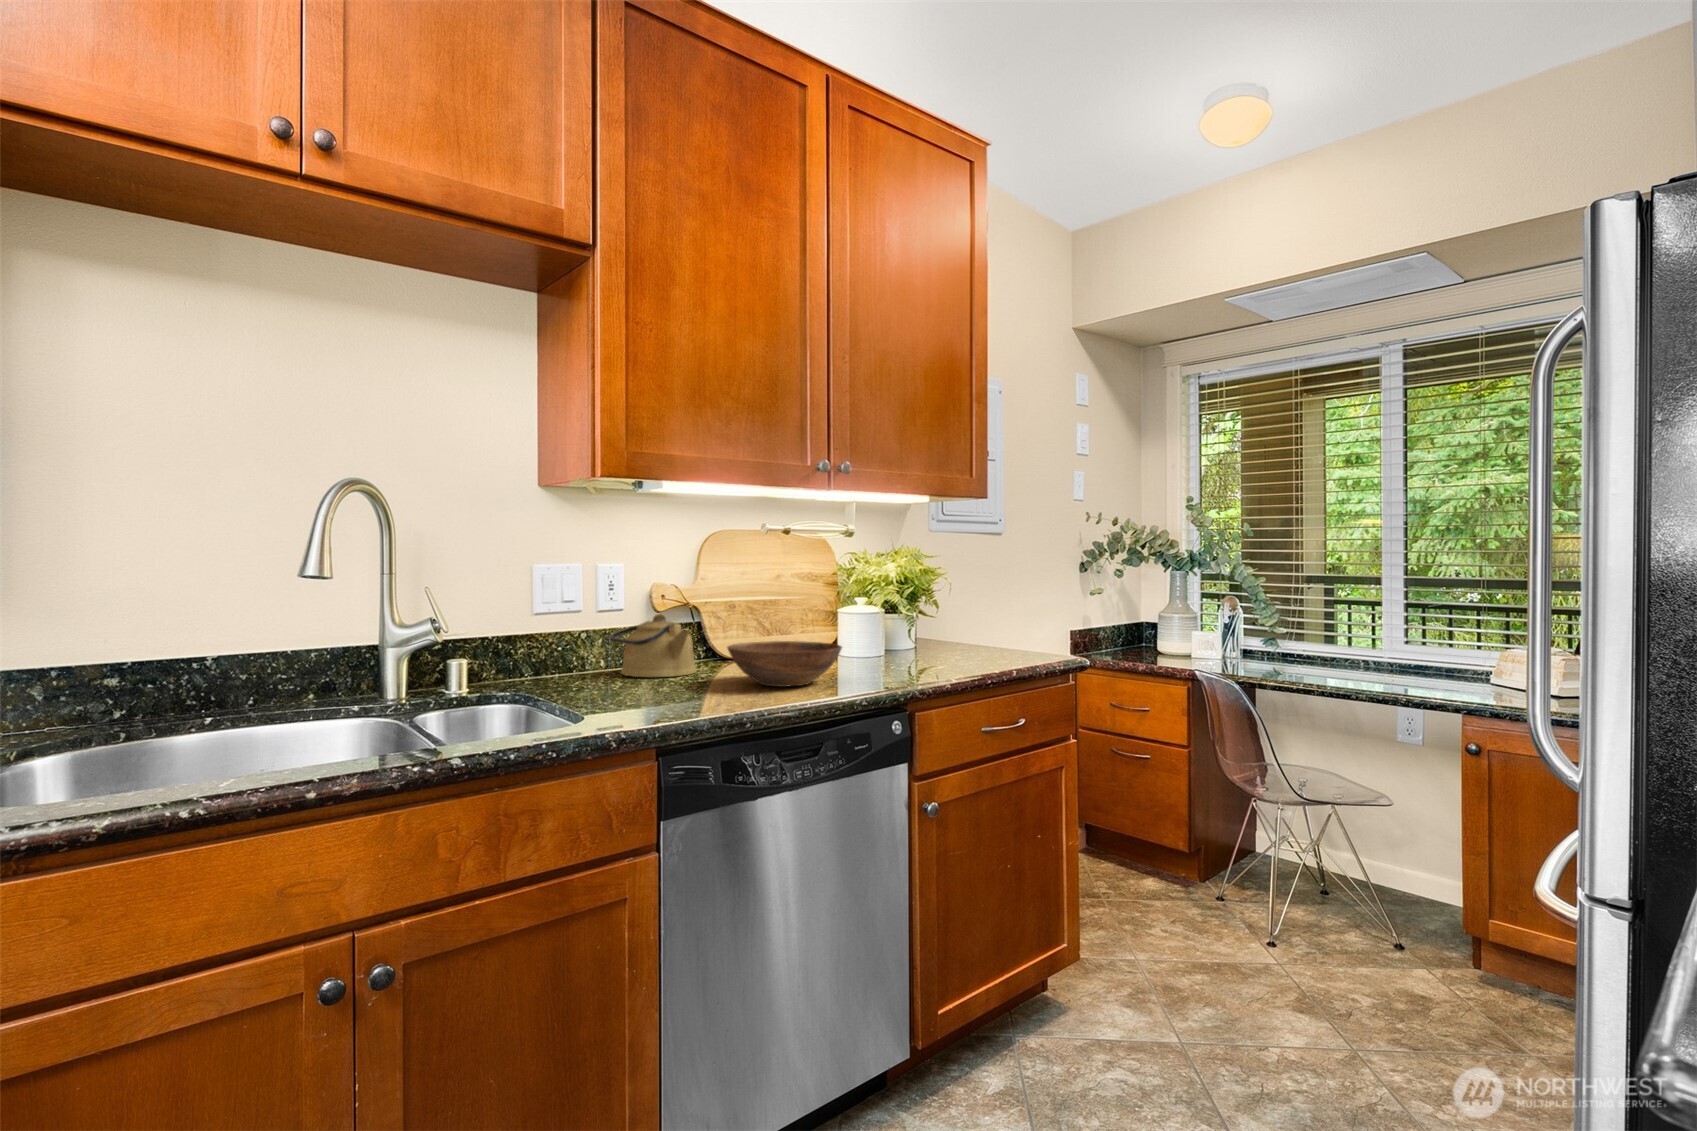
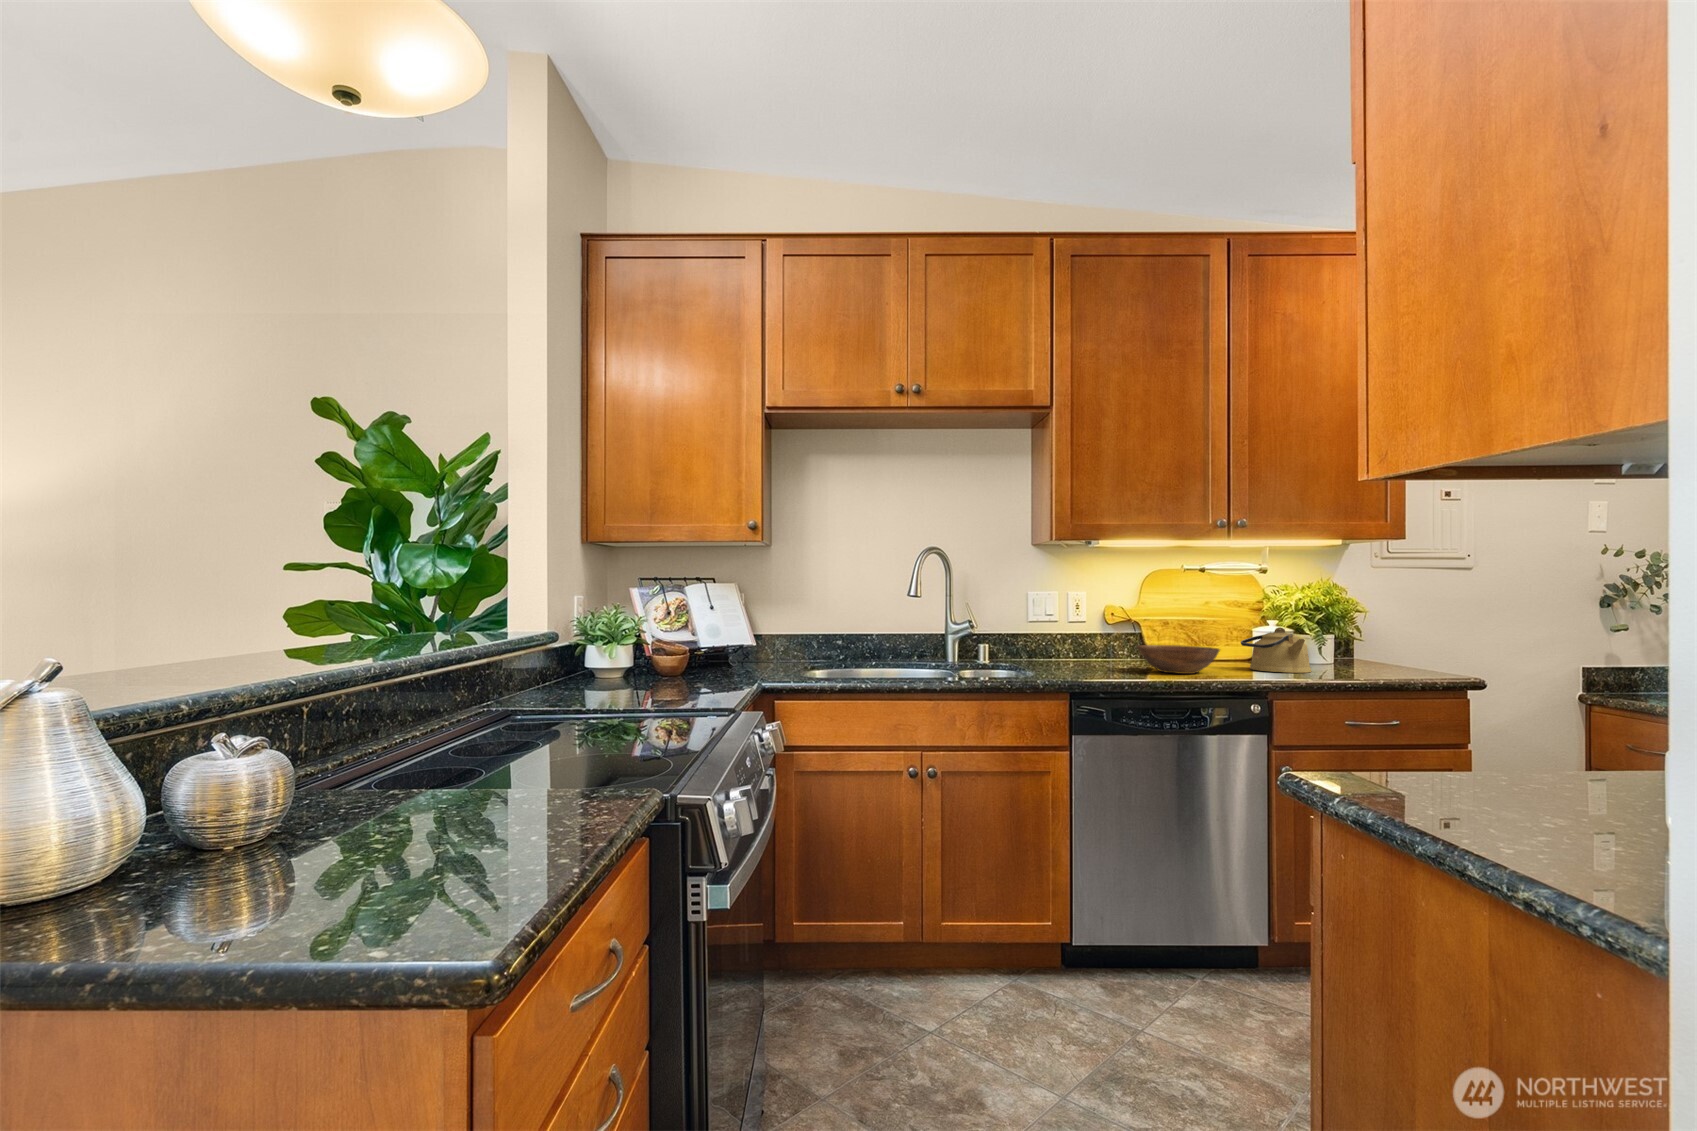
kettle: present [610,614,696,677] -> present [1241,627,1311,673]

